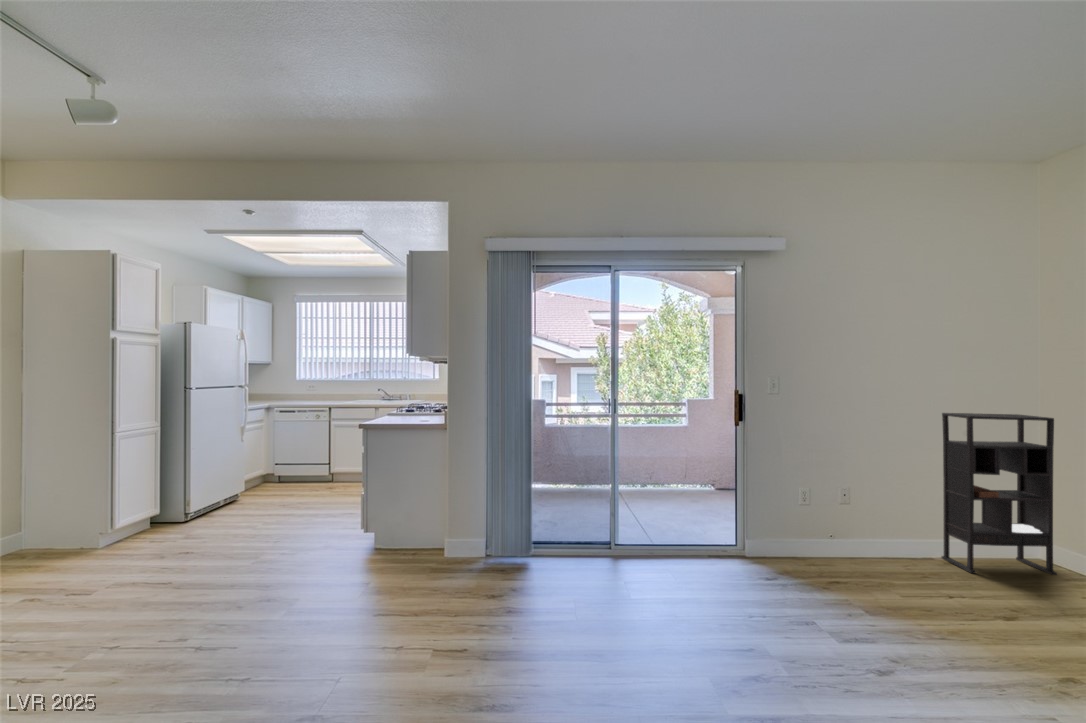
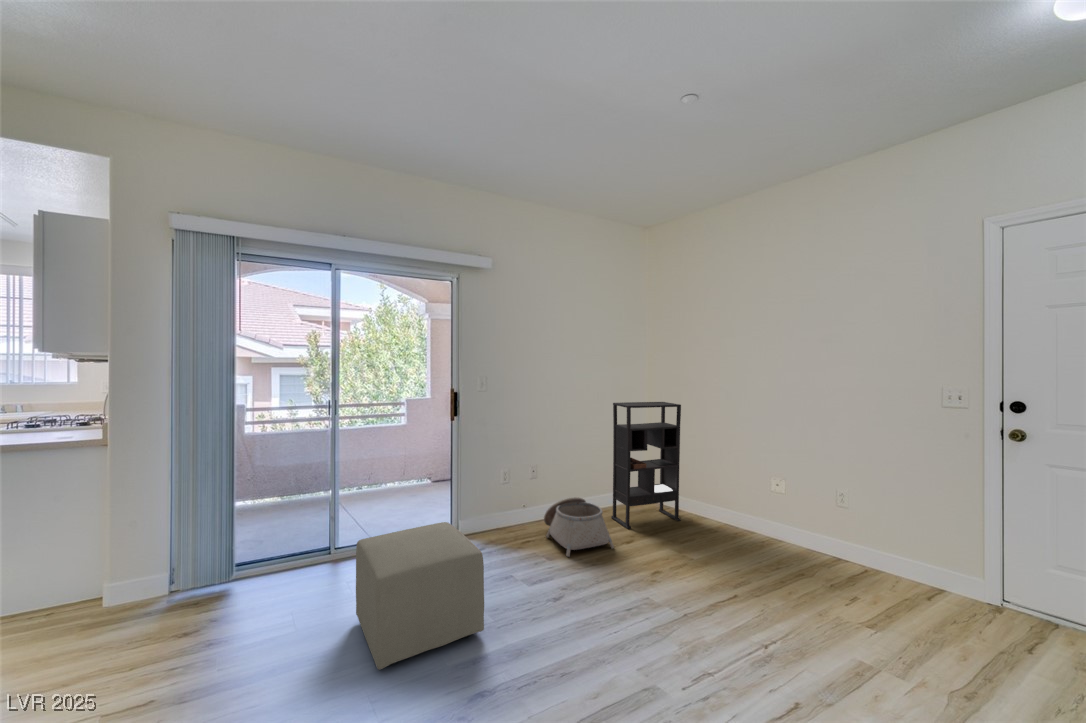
basket: none [850,523,957,590] -> present [544,497,614,557]
ottoman: none [670,524,814,648] -> present [356,522,484,670]

